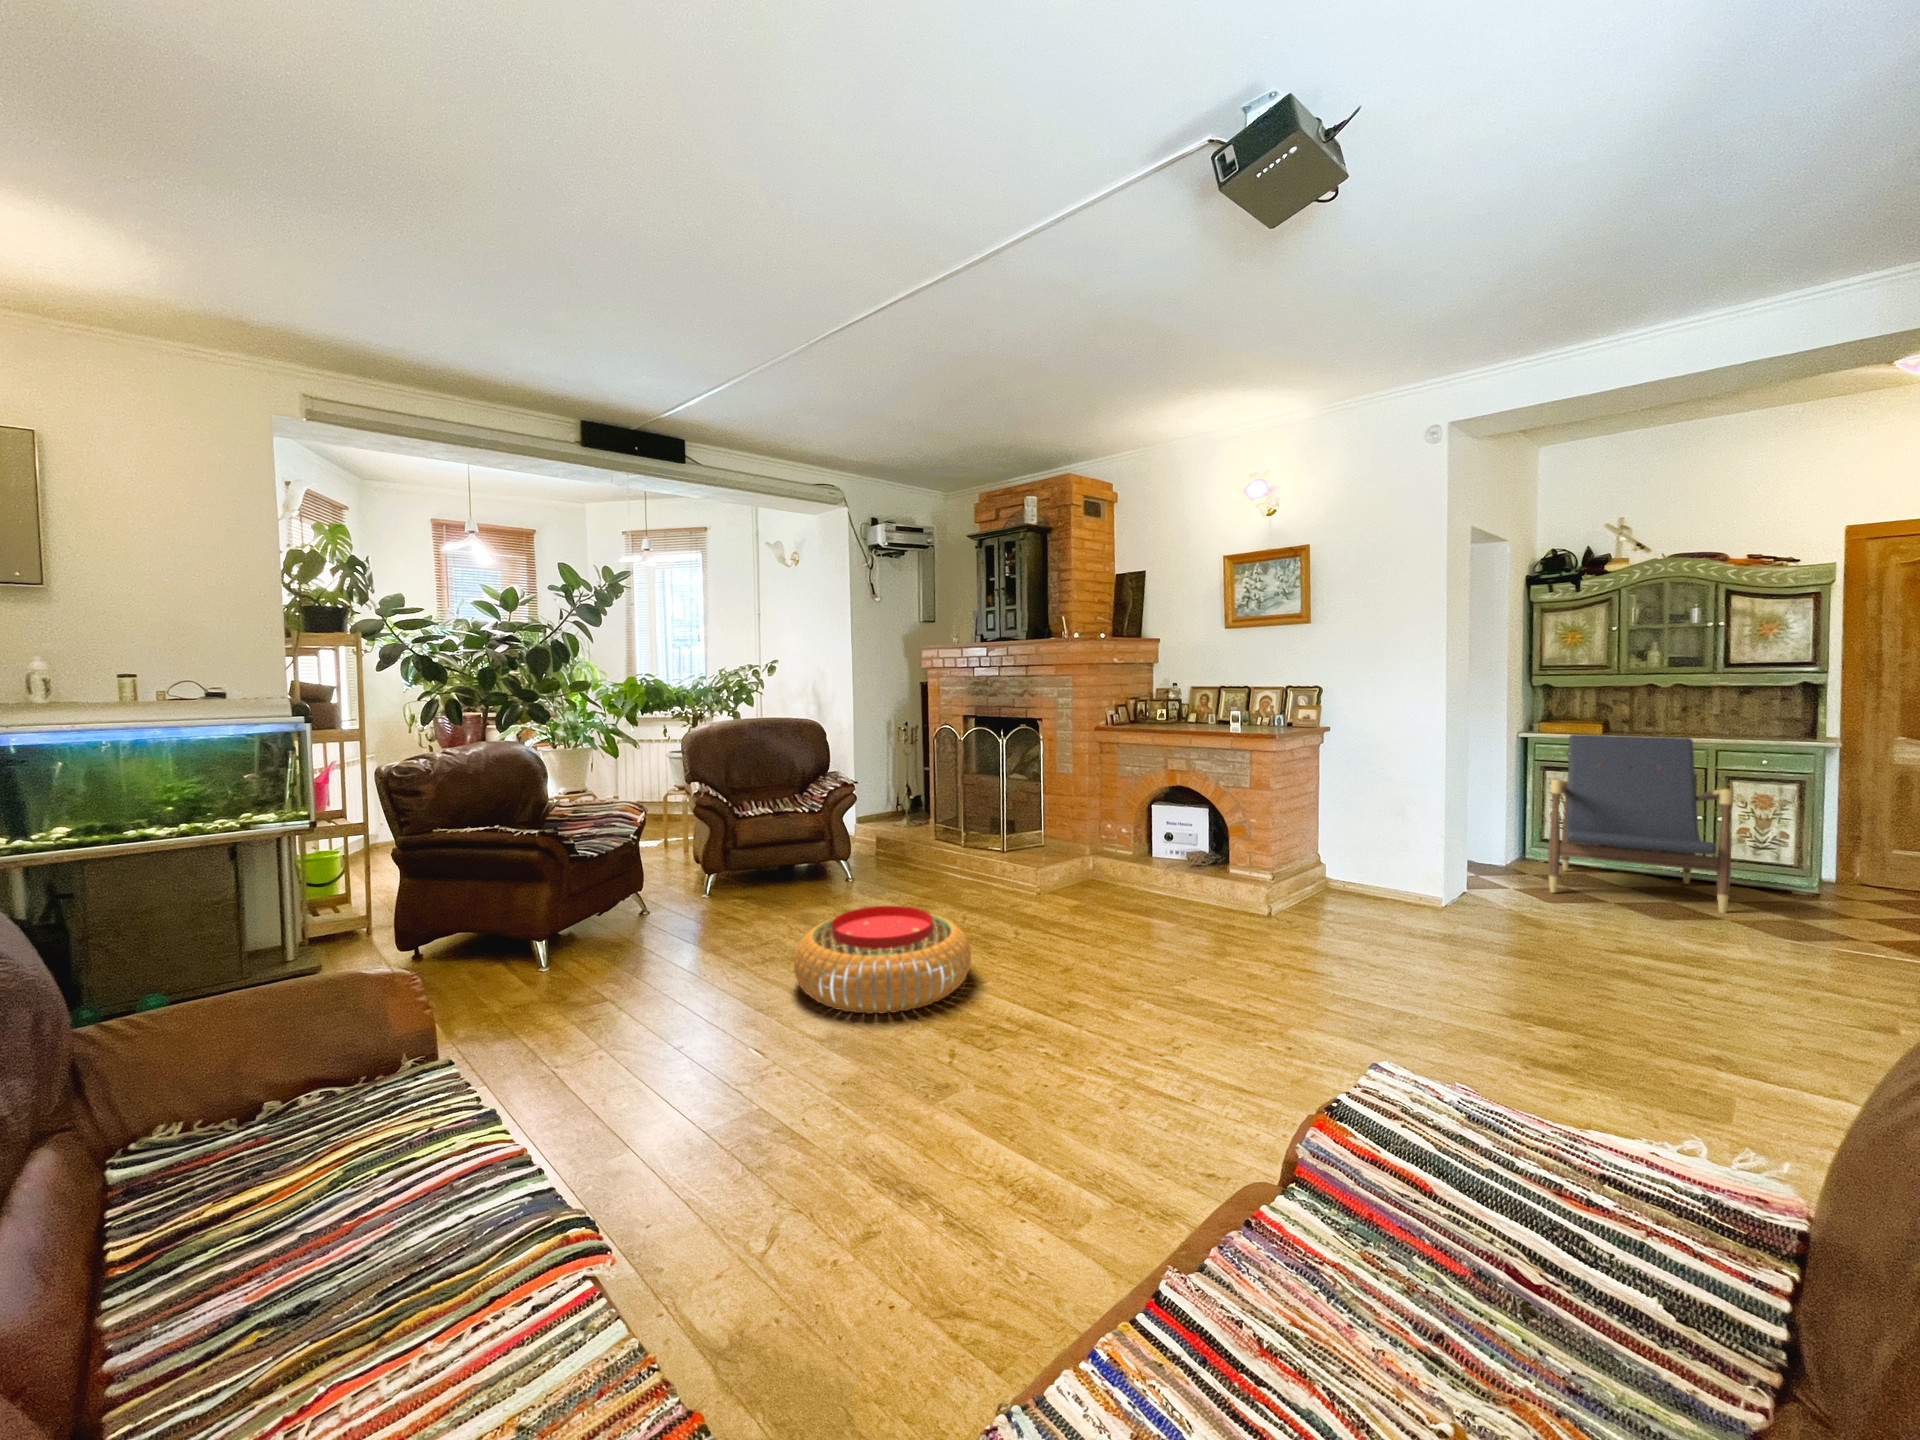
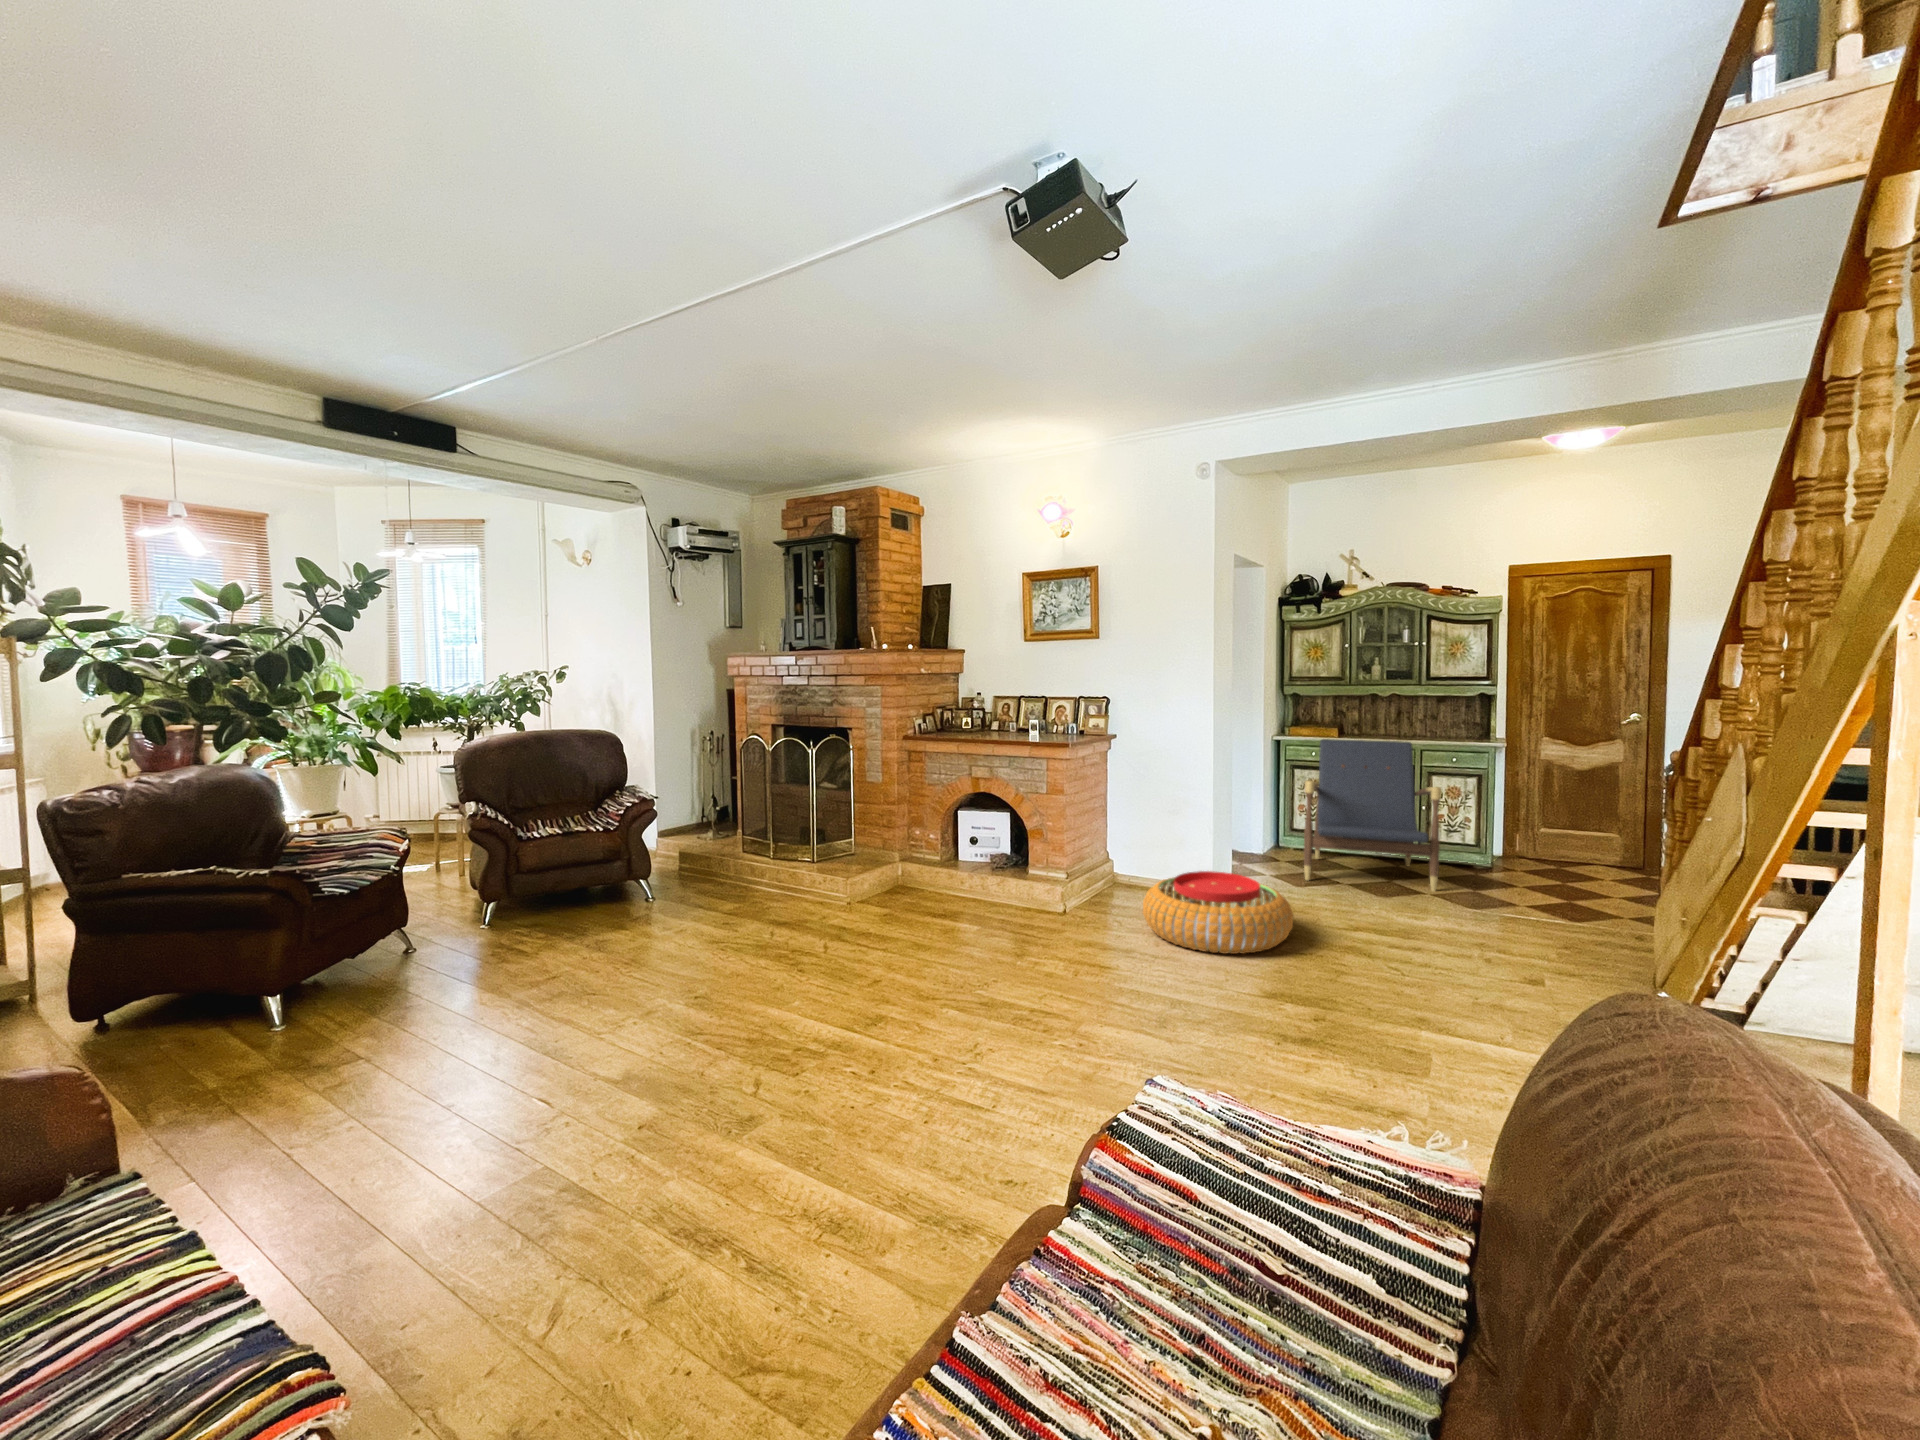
pouf: present [794,906,971,1014] -> present [1143,871,1293,954]

